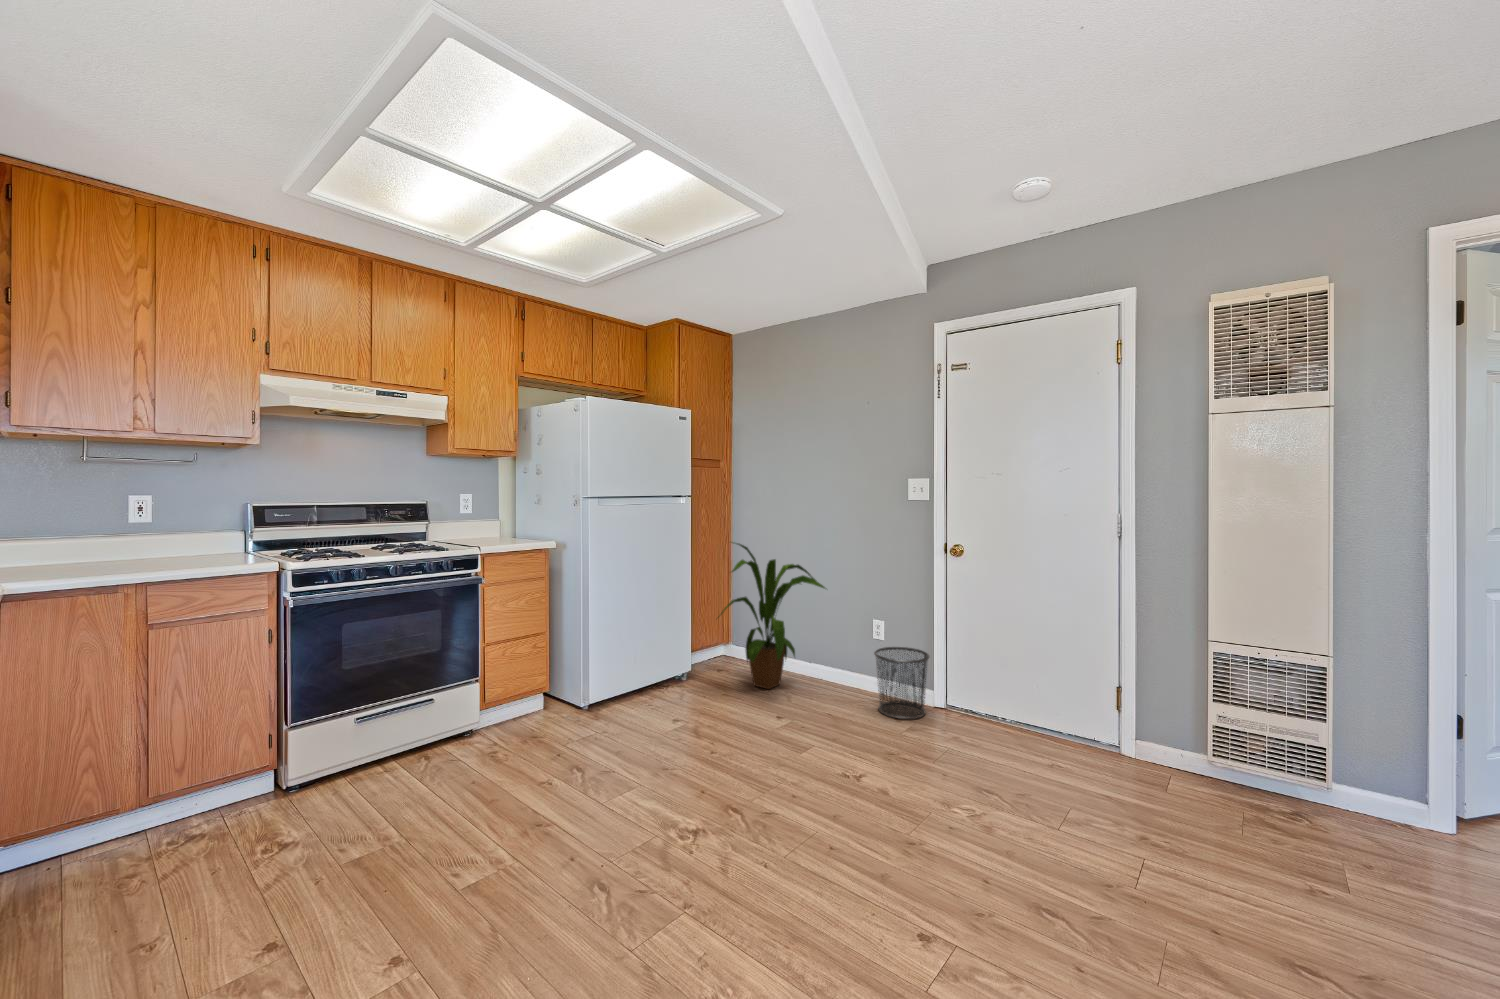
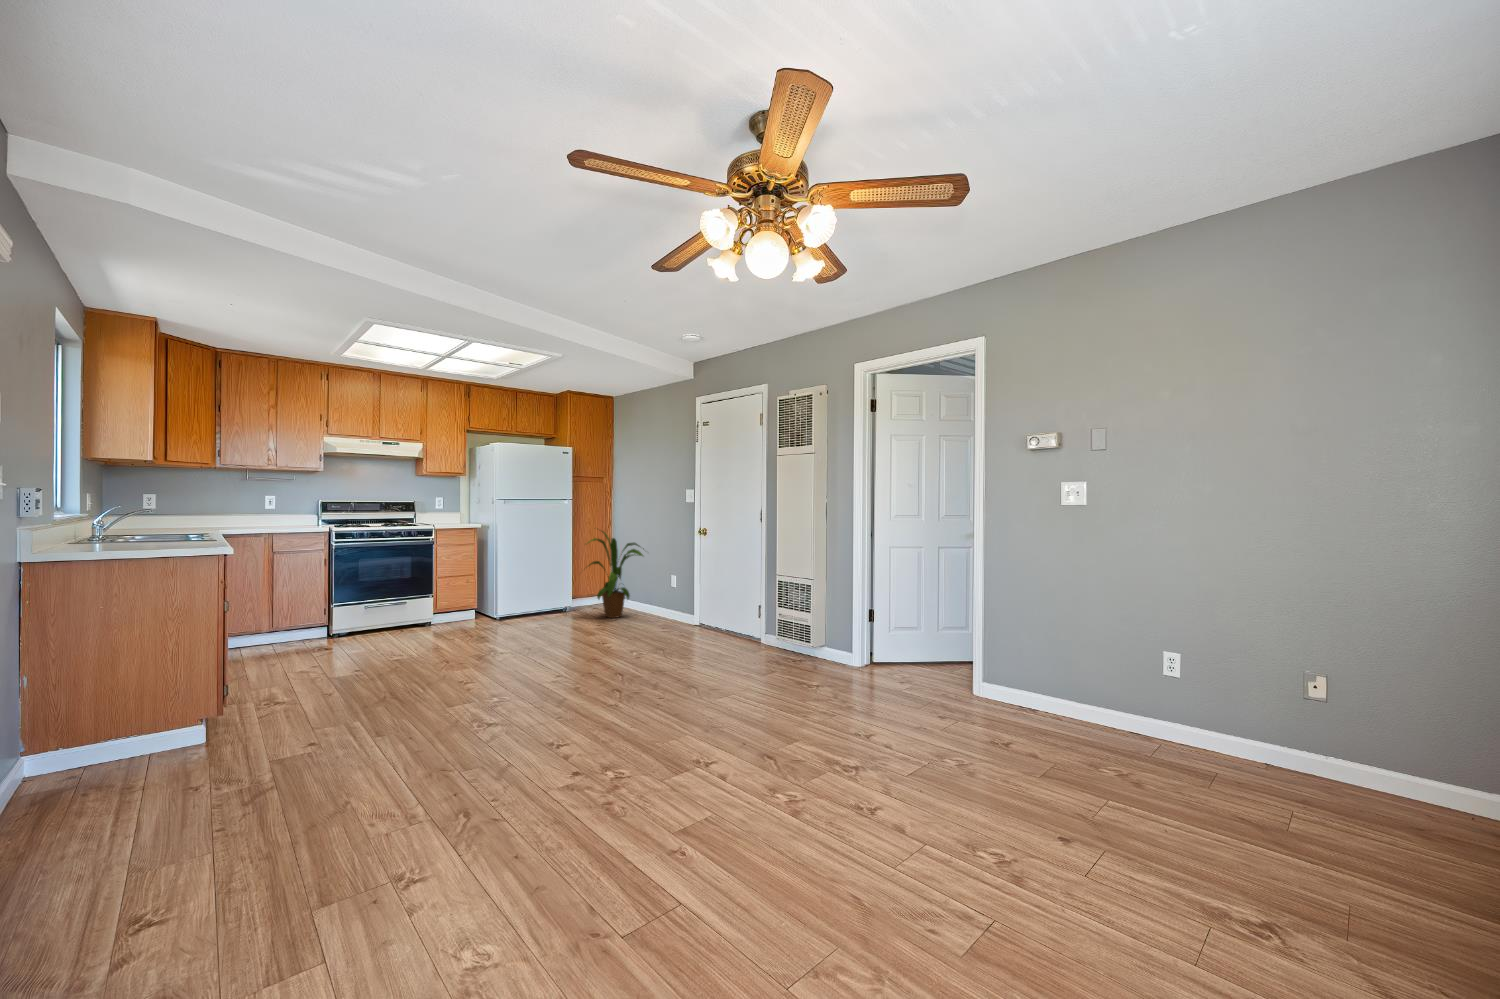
trash can: present [874,647,929,719] -> none [658,591,690,630]

